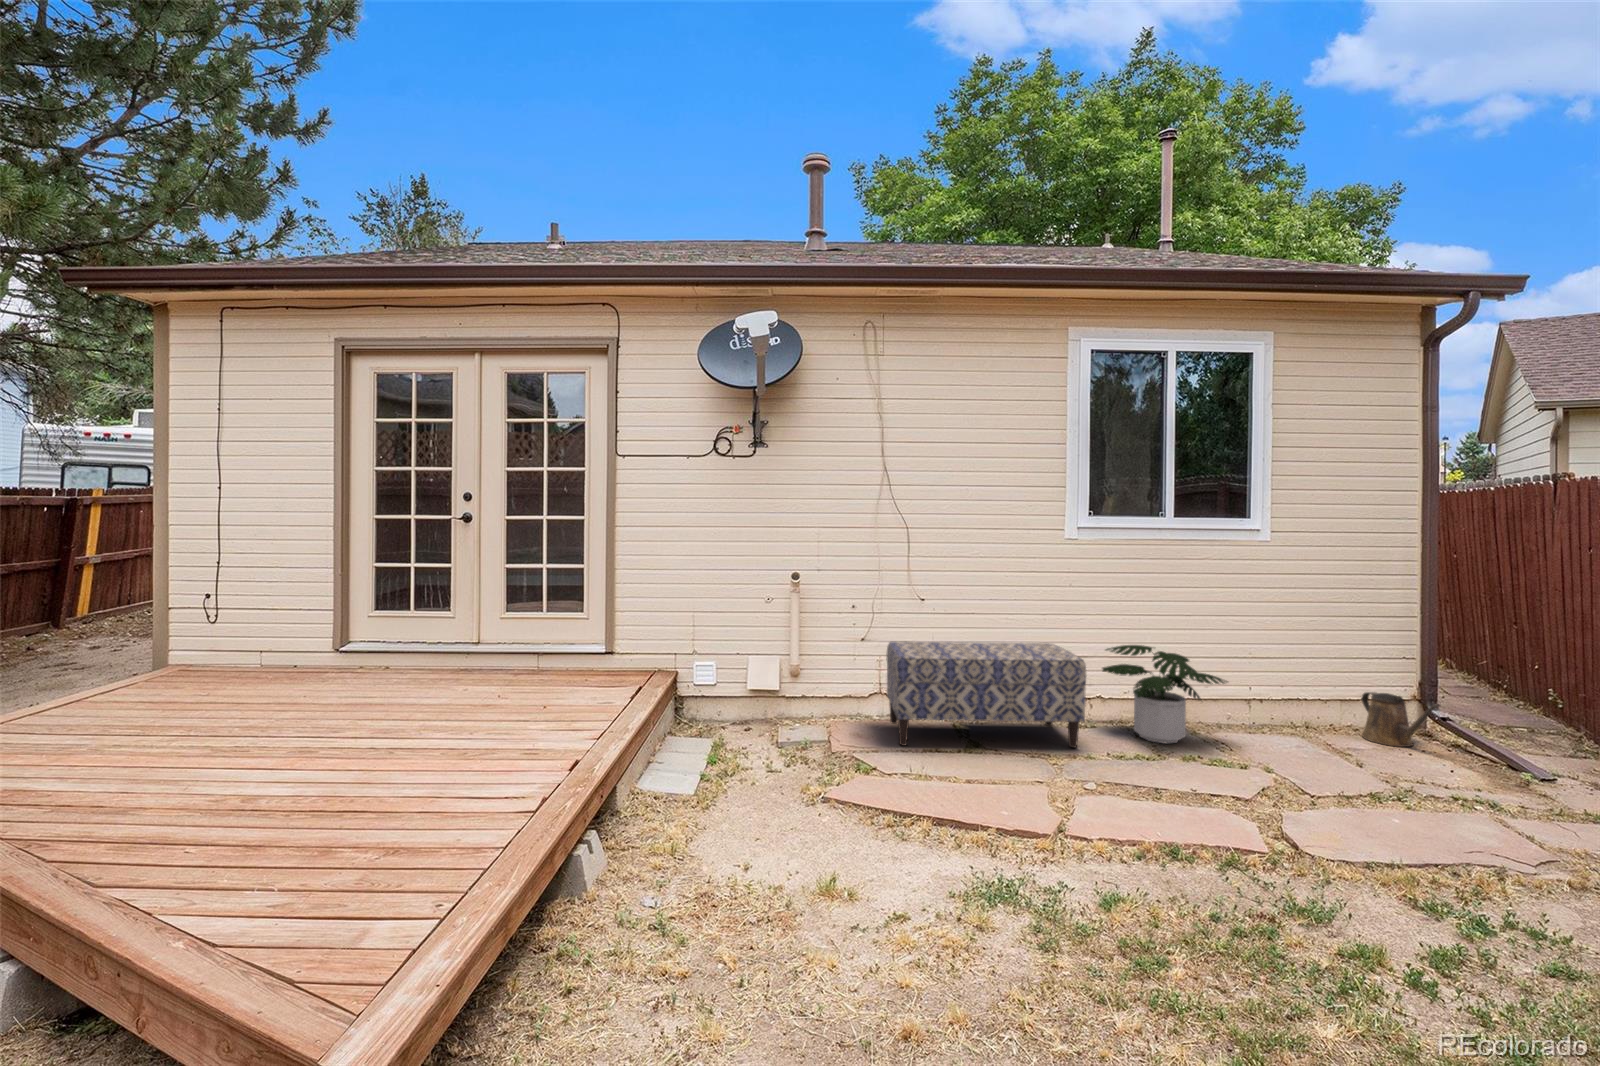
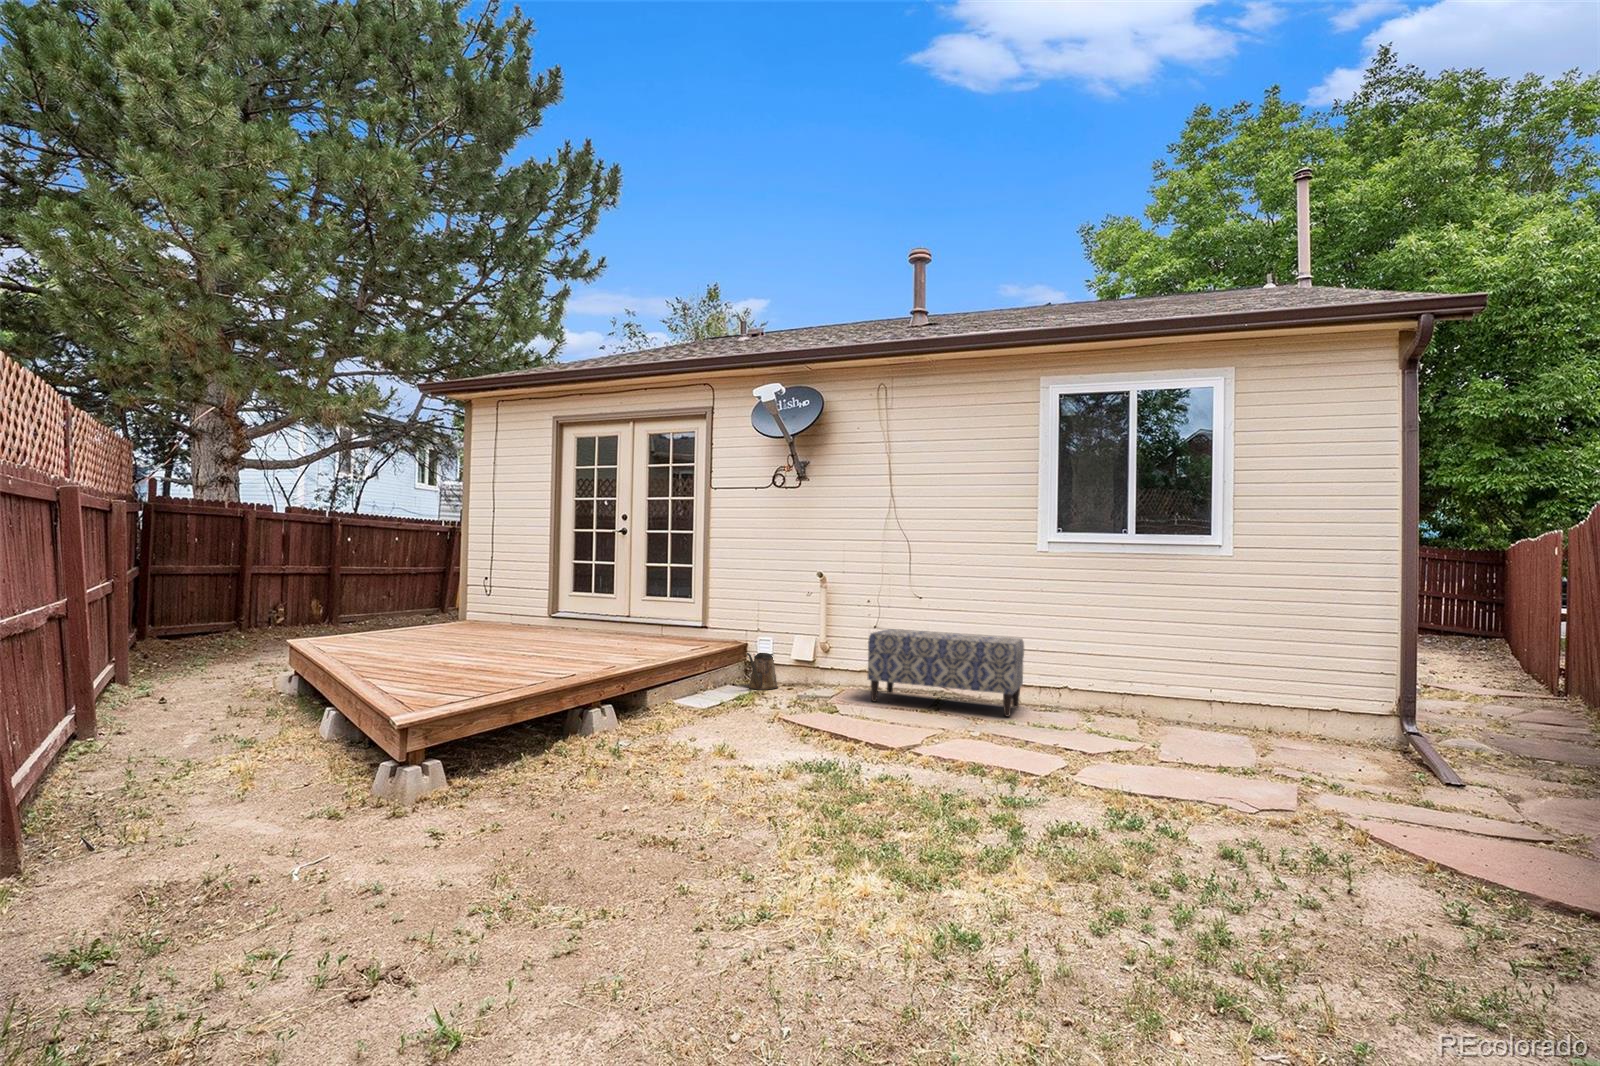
potted plant: present [1102,645,1227,743] -> none [1053,642,1157,725]
watering can: present [1362,692,1440,747] -> present [747,653,778,690]

